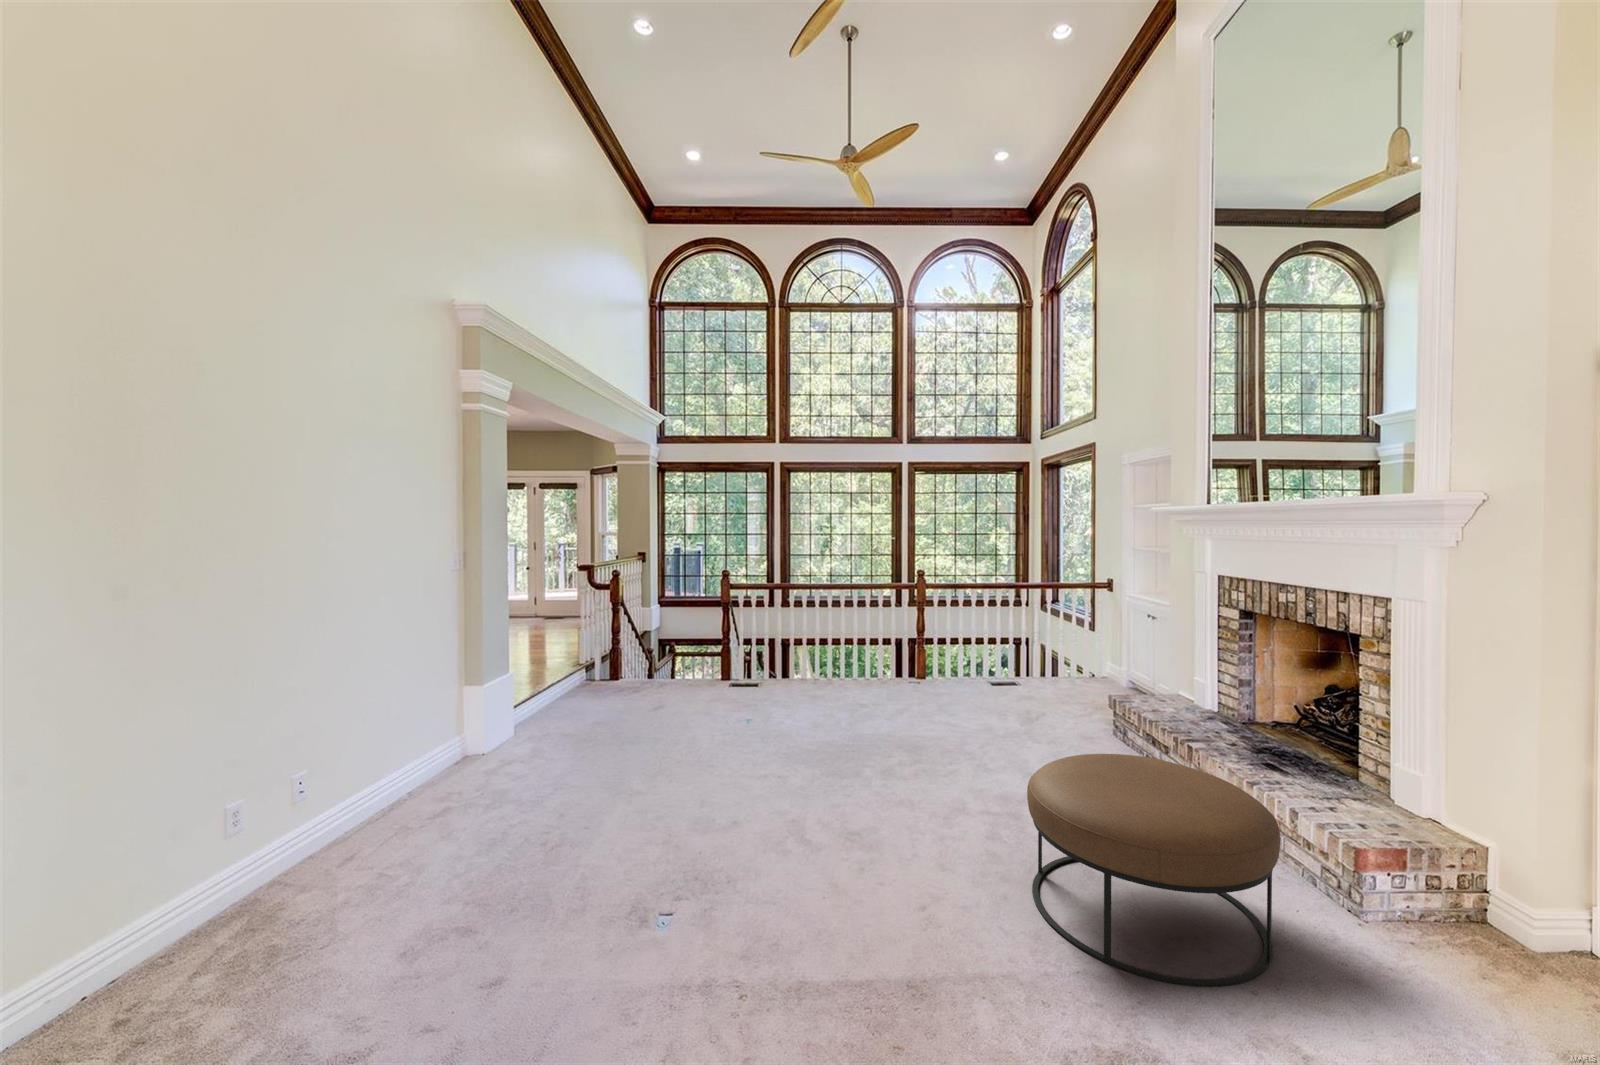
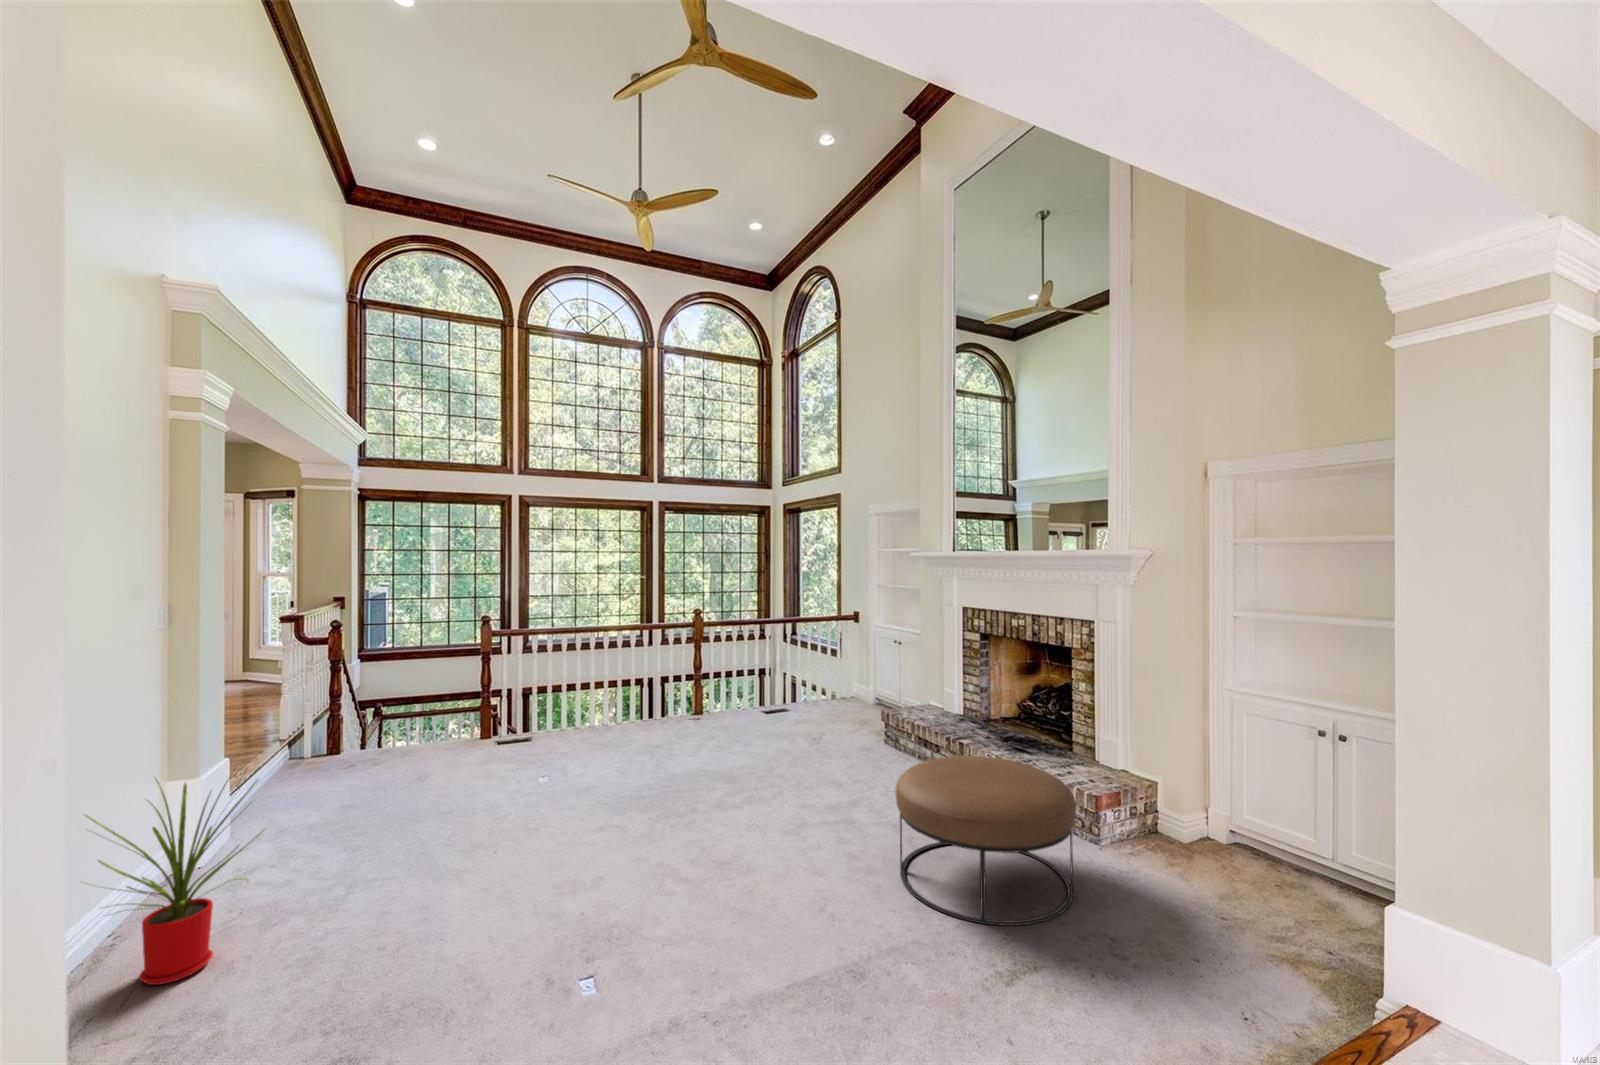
house plant: none [389,663,504,811] -> present [86,775,257,985]

